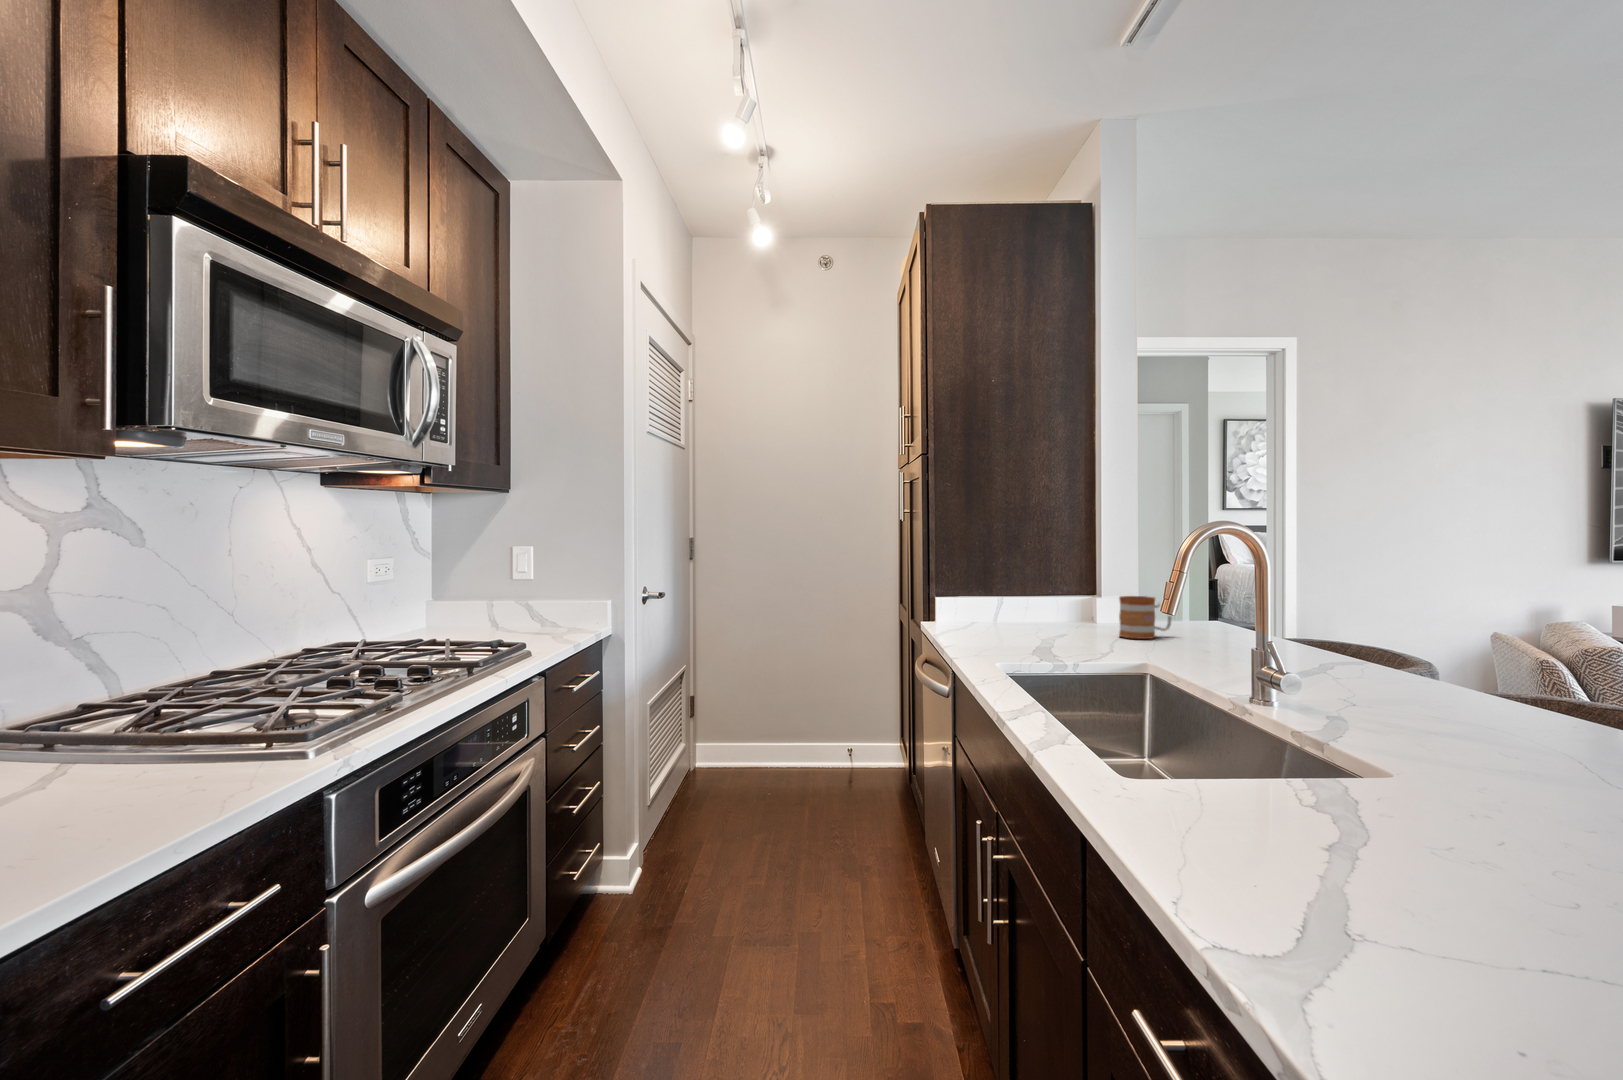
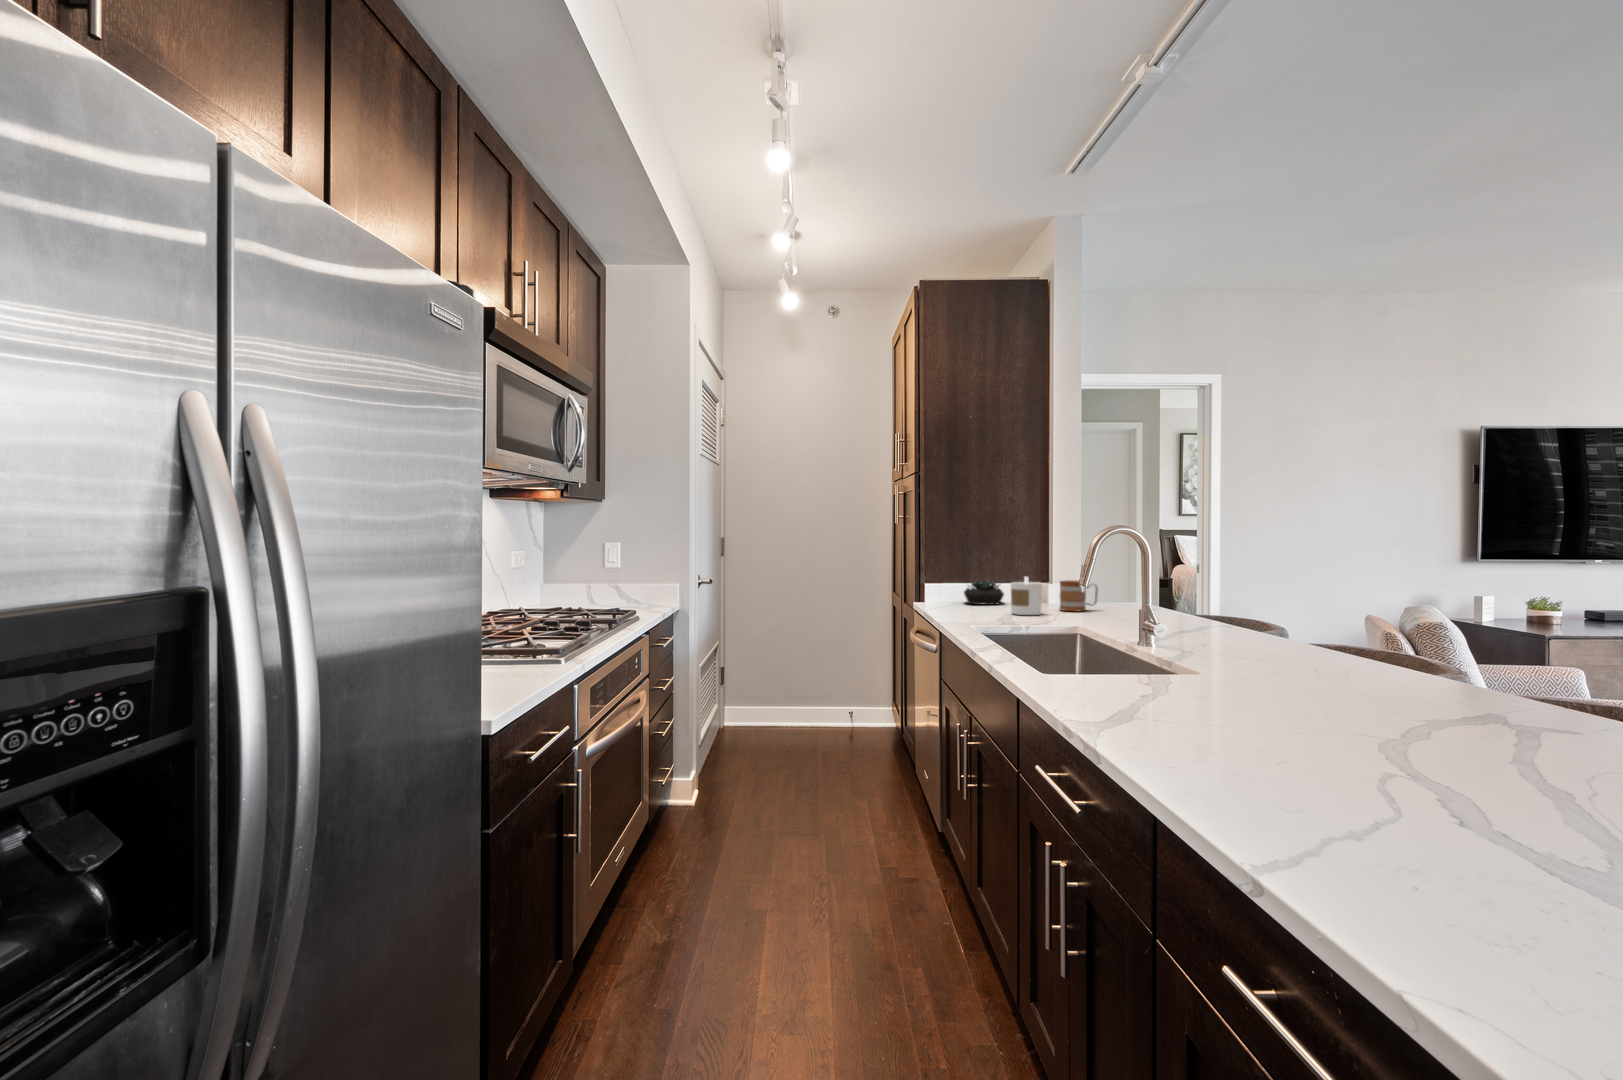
succulent plant: none [985,592,1041,626] -> present [964,581,1004,605]
candle: none [1054,592,1098,646] -> present [1011,577,1042,615]

